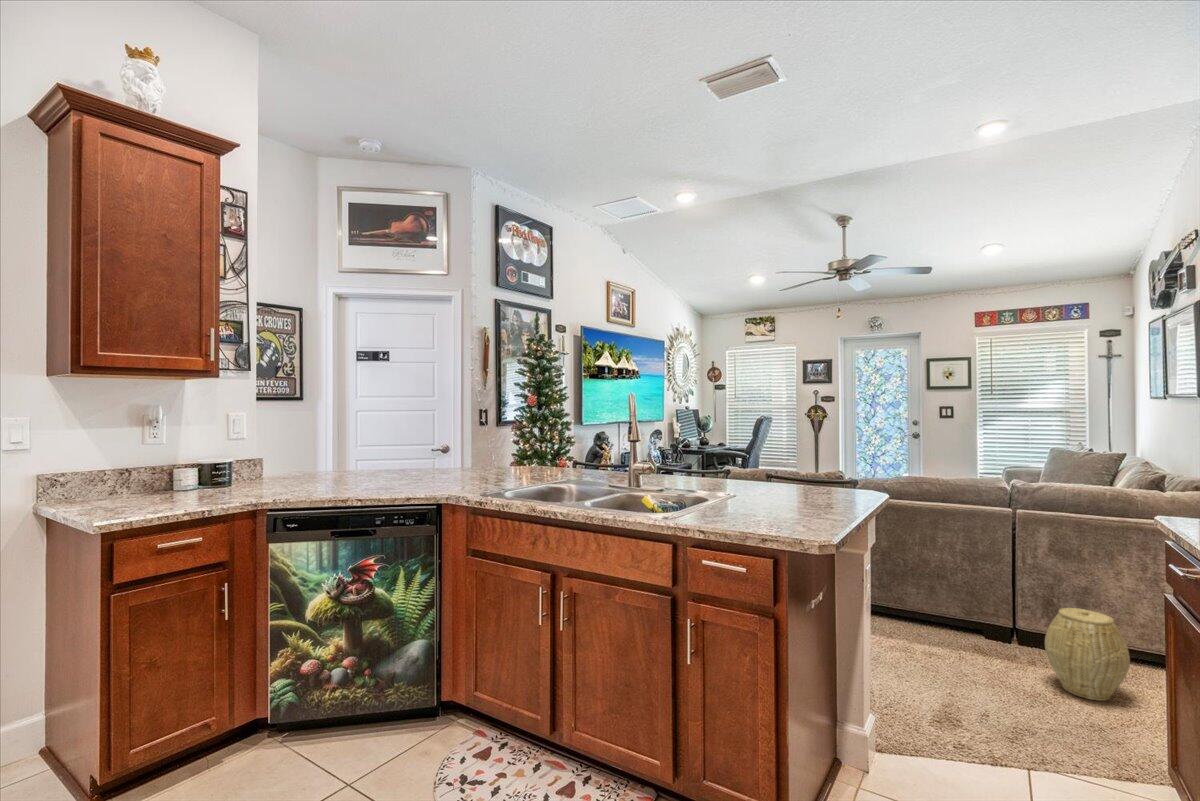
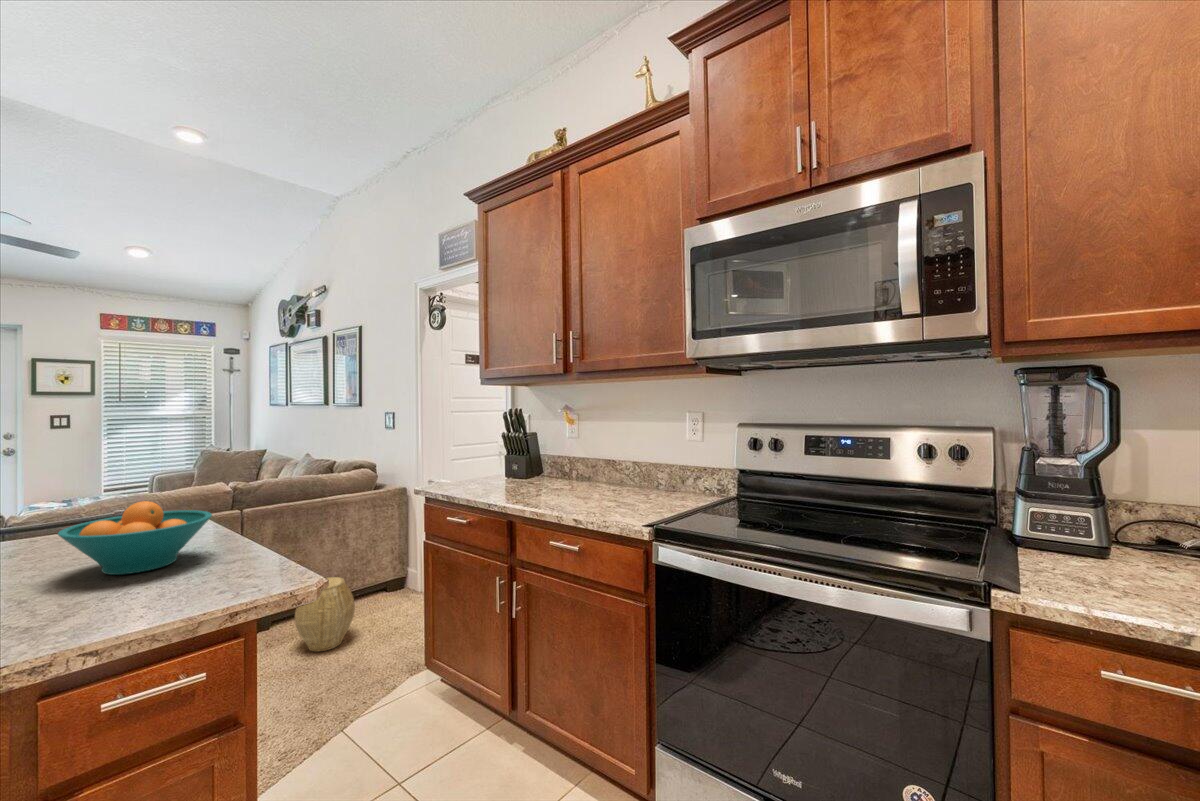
fruit bowl: none [765,458,850,507] -> present [58,501,212,575]

